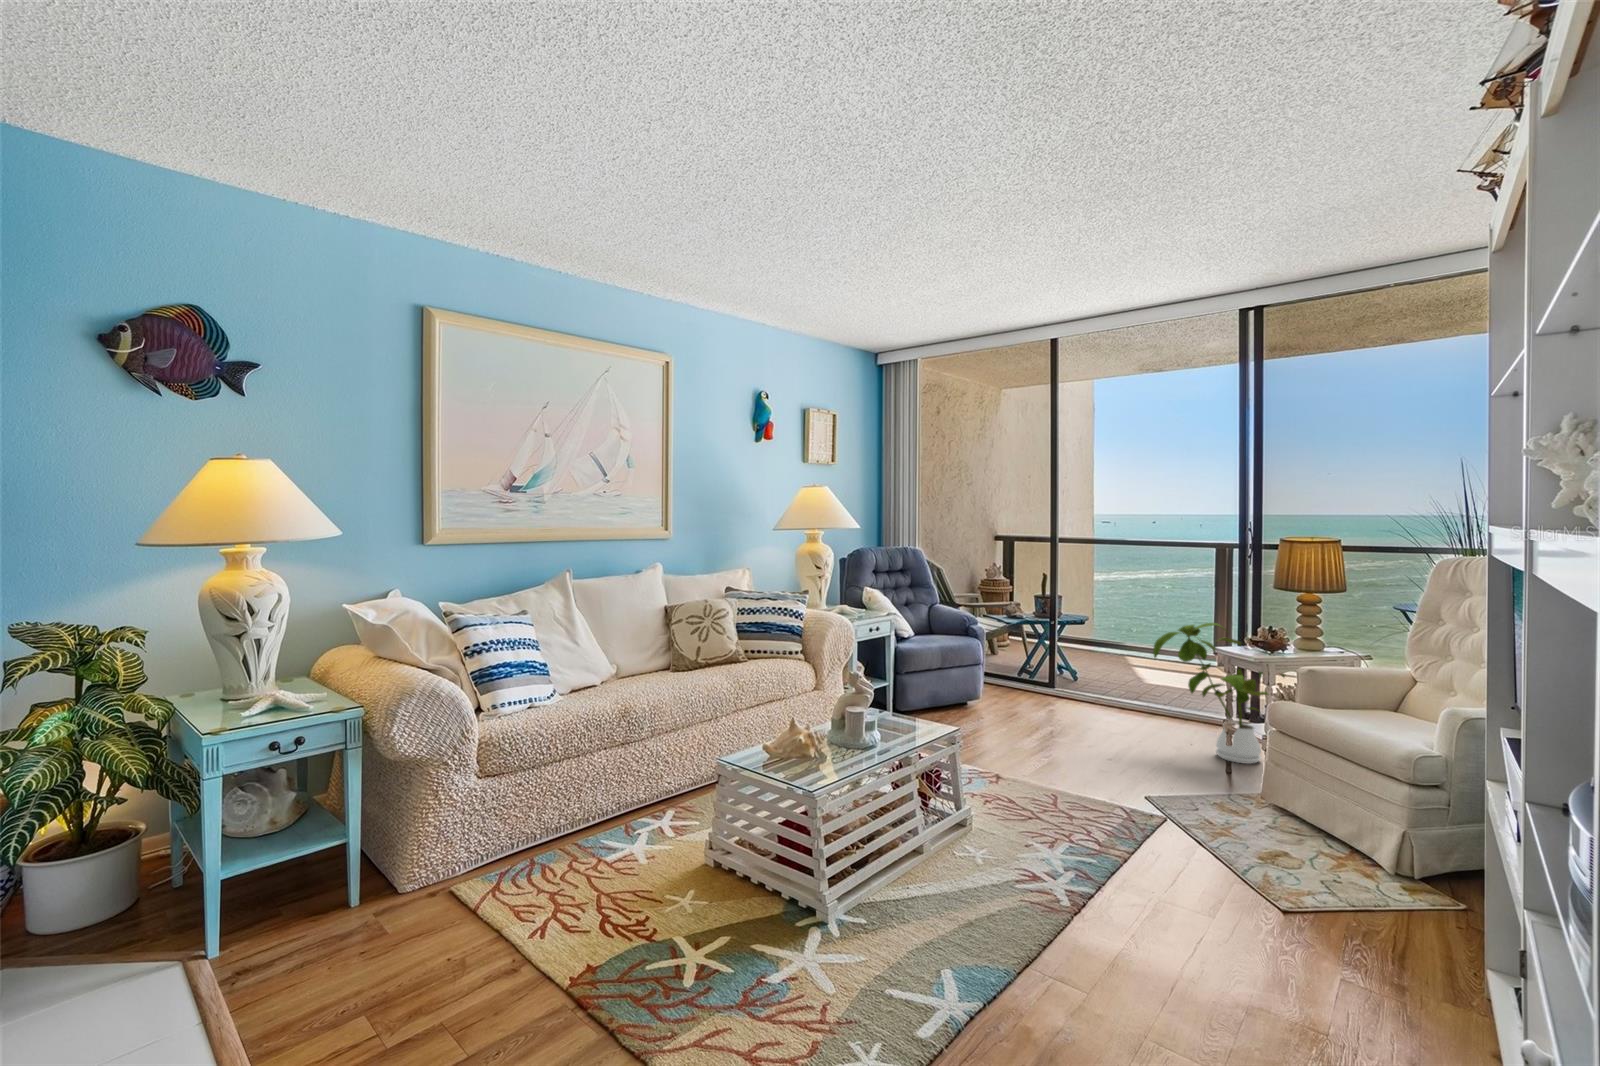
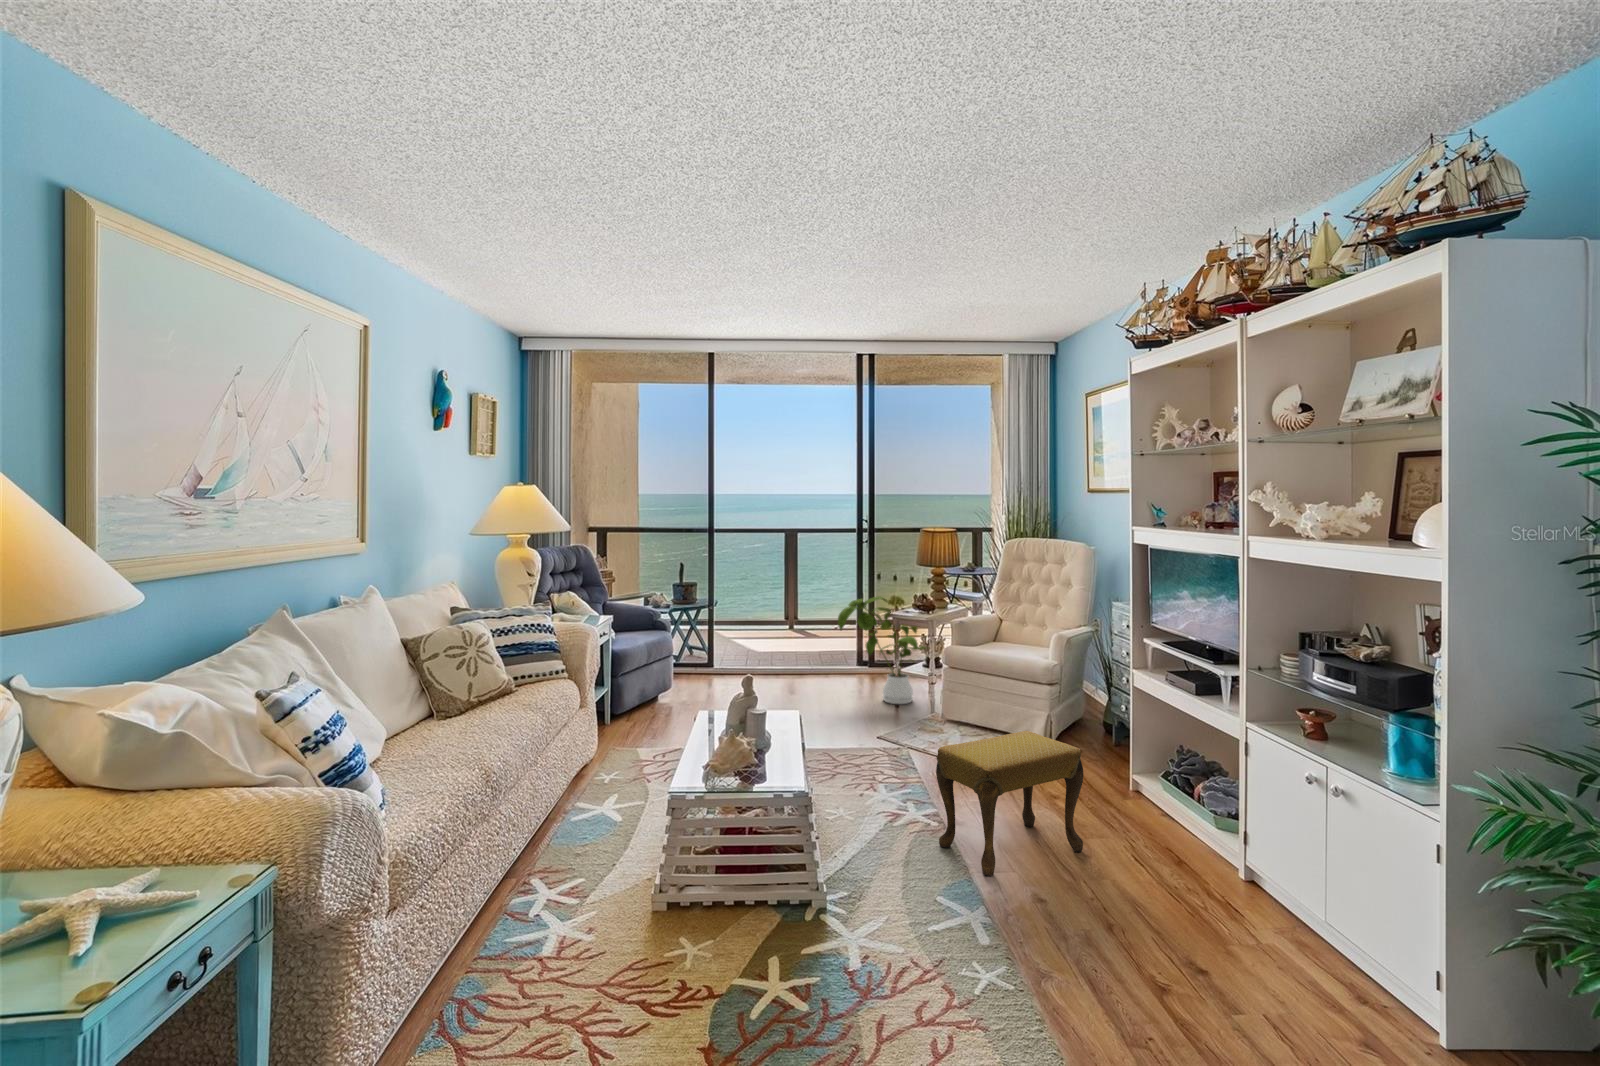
footstool: none [1038,786,1242,989] -> present [936,731,1083,876]

